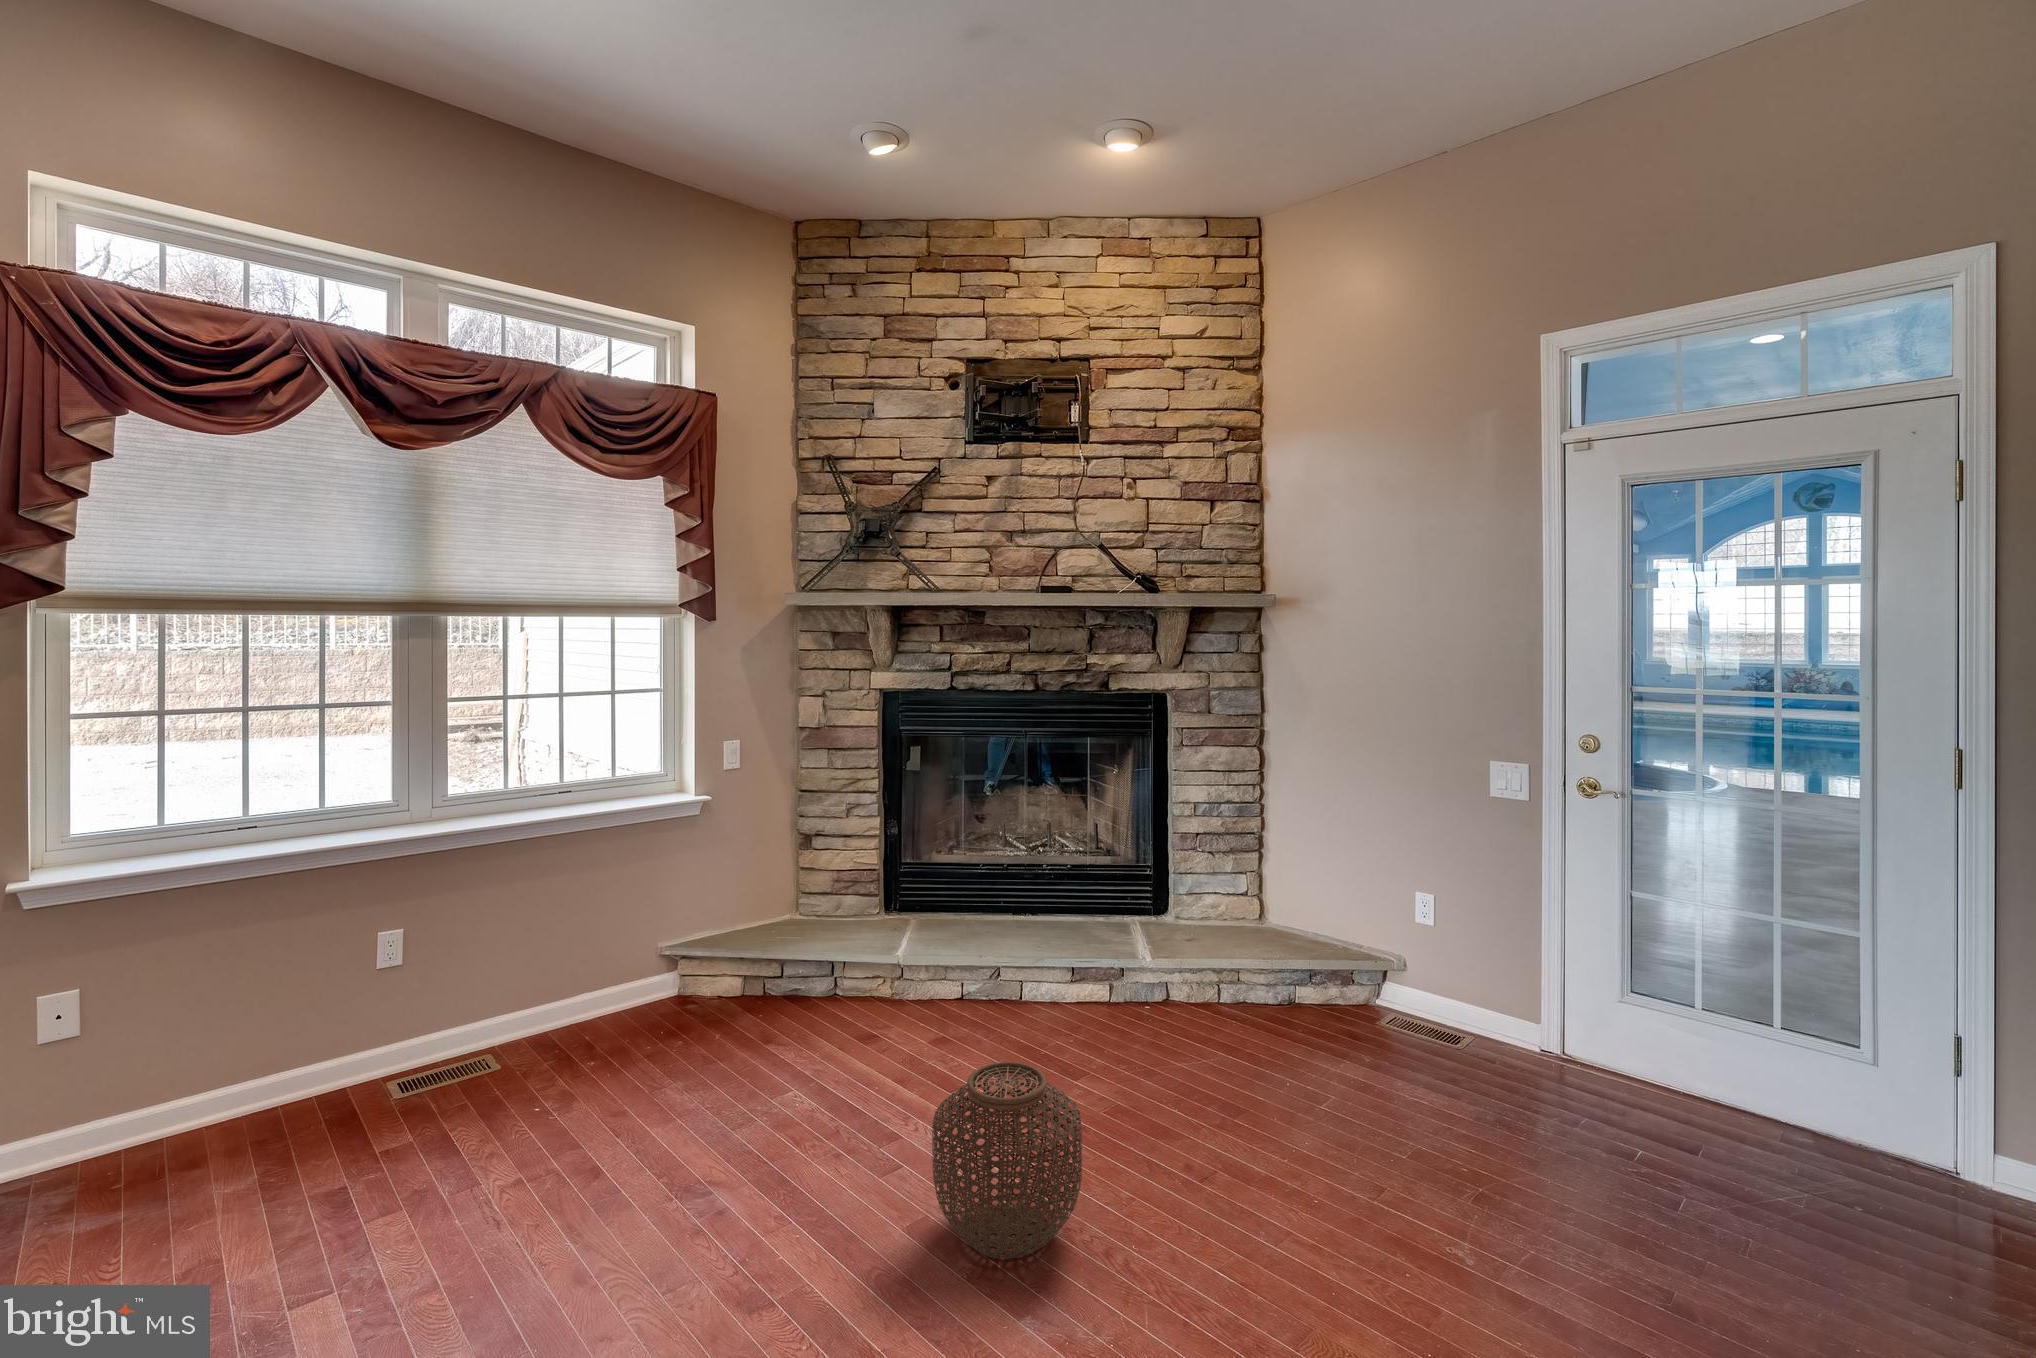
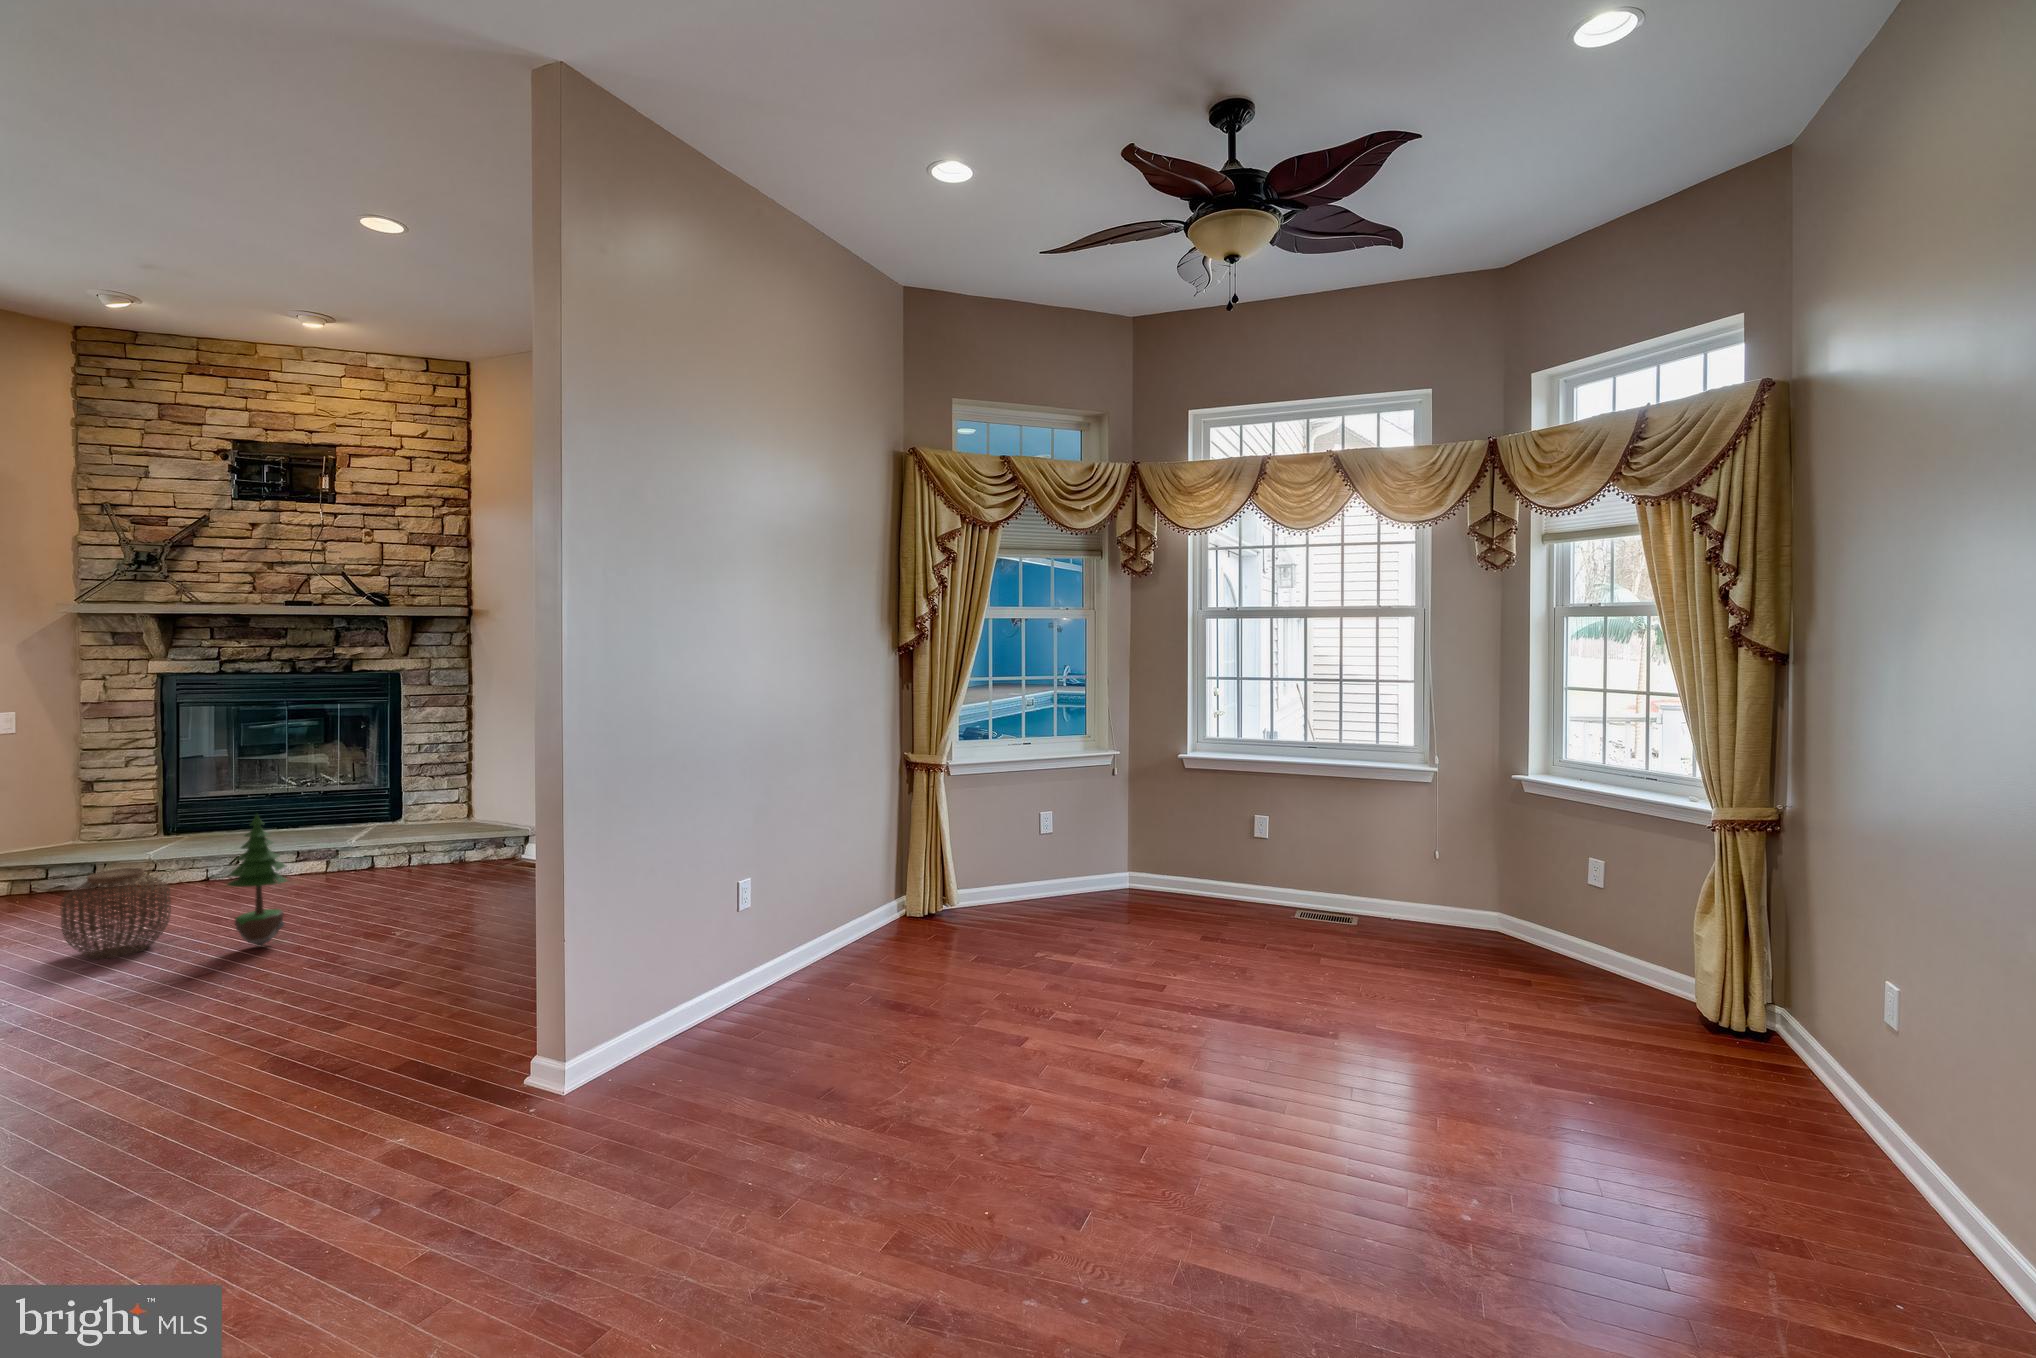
potted tree: none [1213,991,1320,1275] -> present [228,814,287,946]

